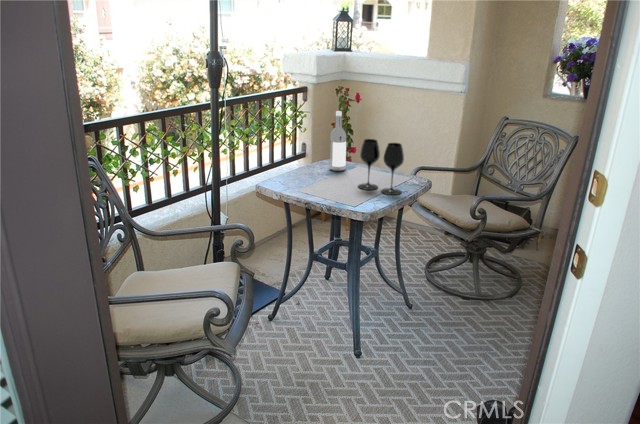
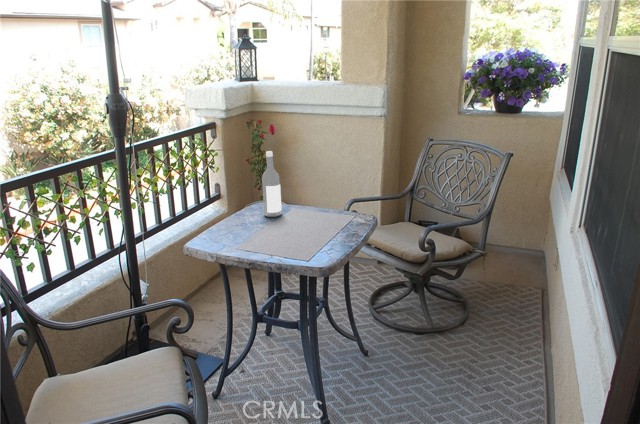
wine glass: present [358,139,404,195] -> none [303,181,353,240]

